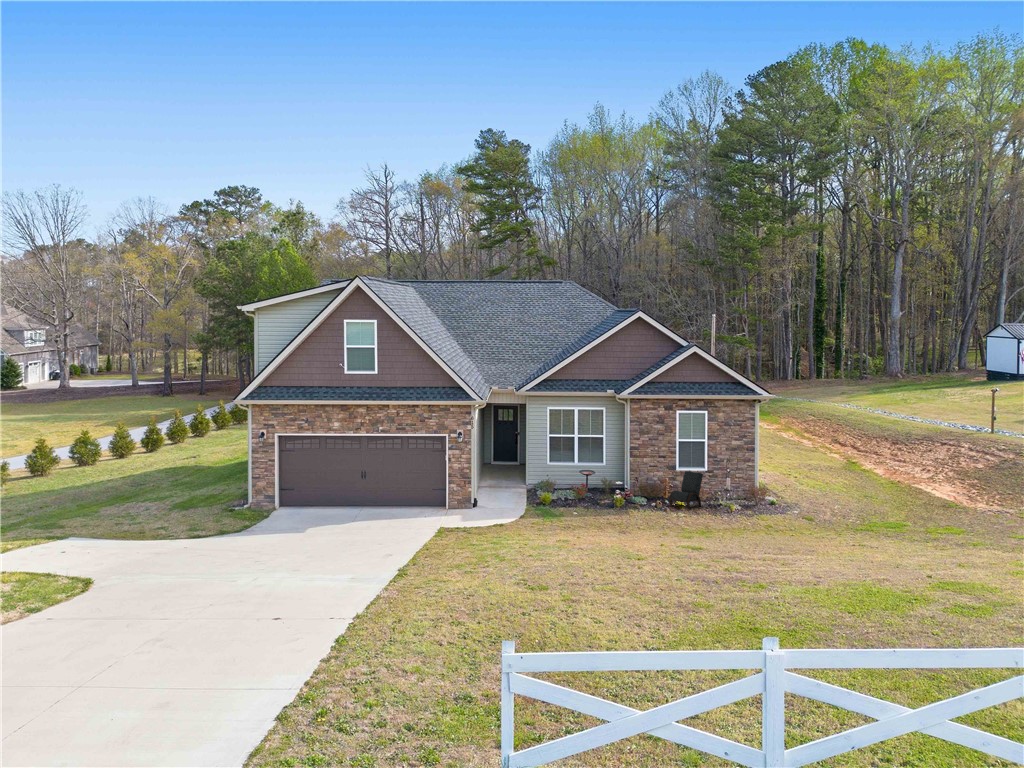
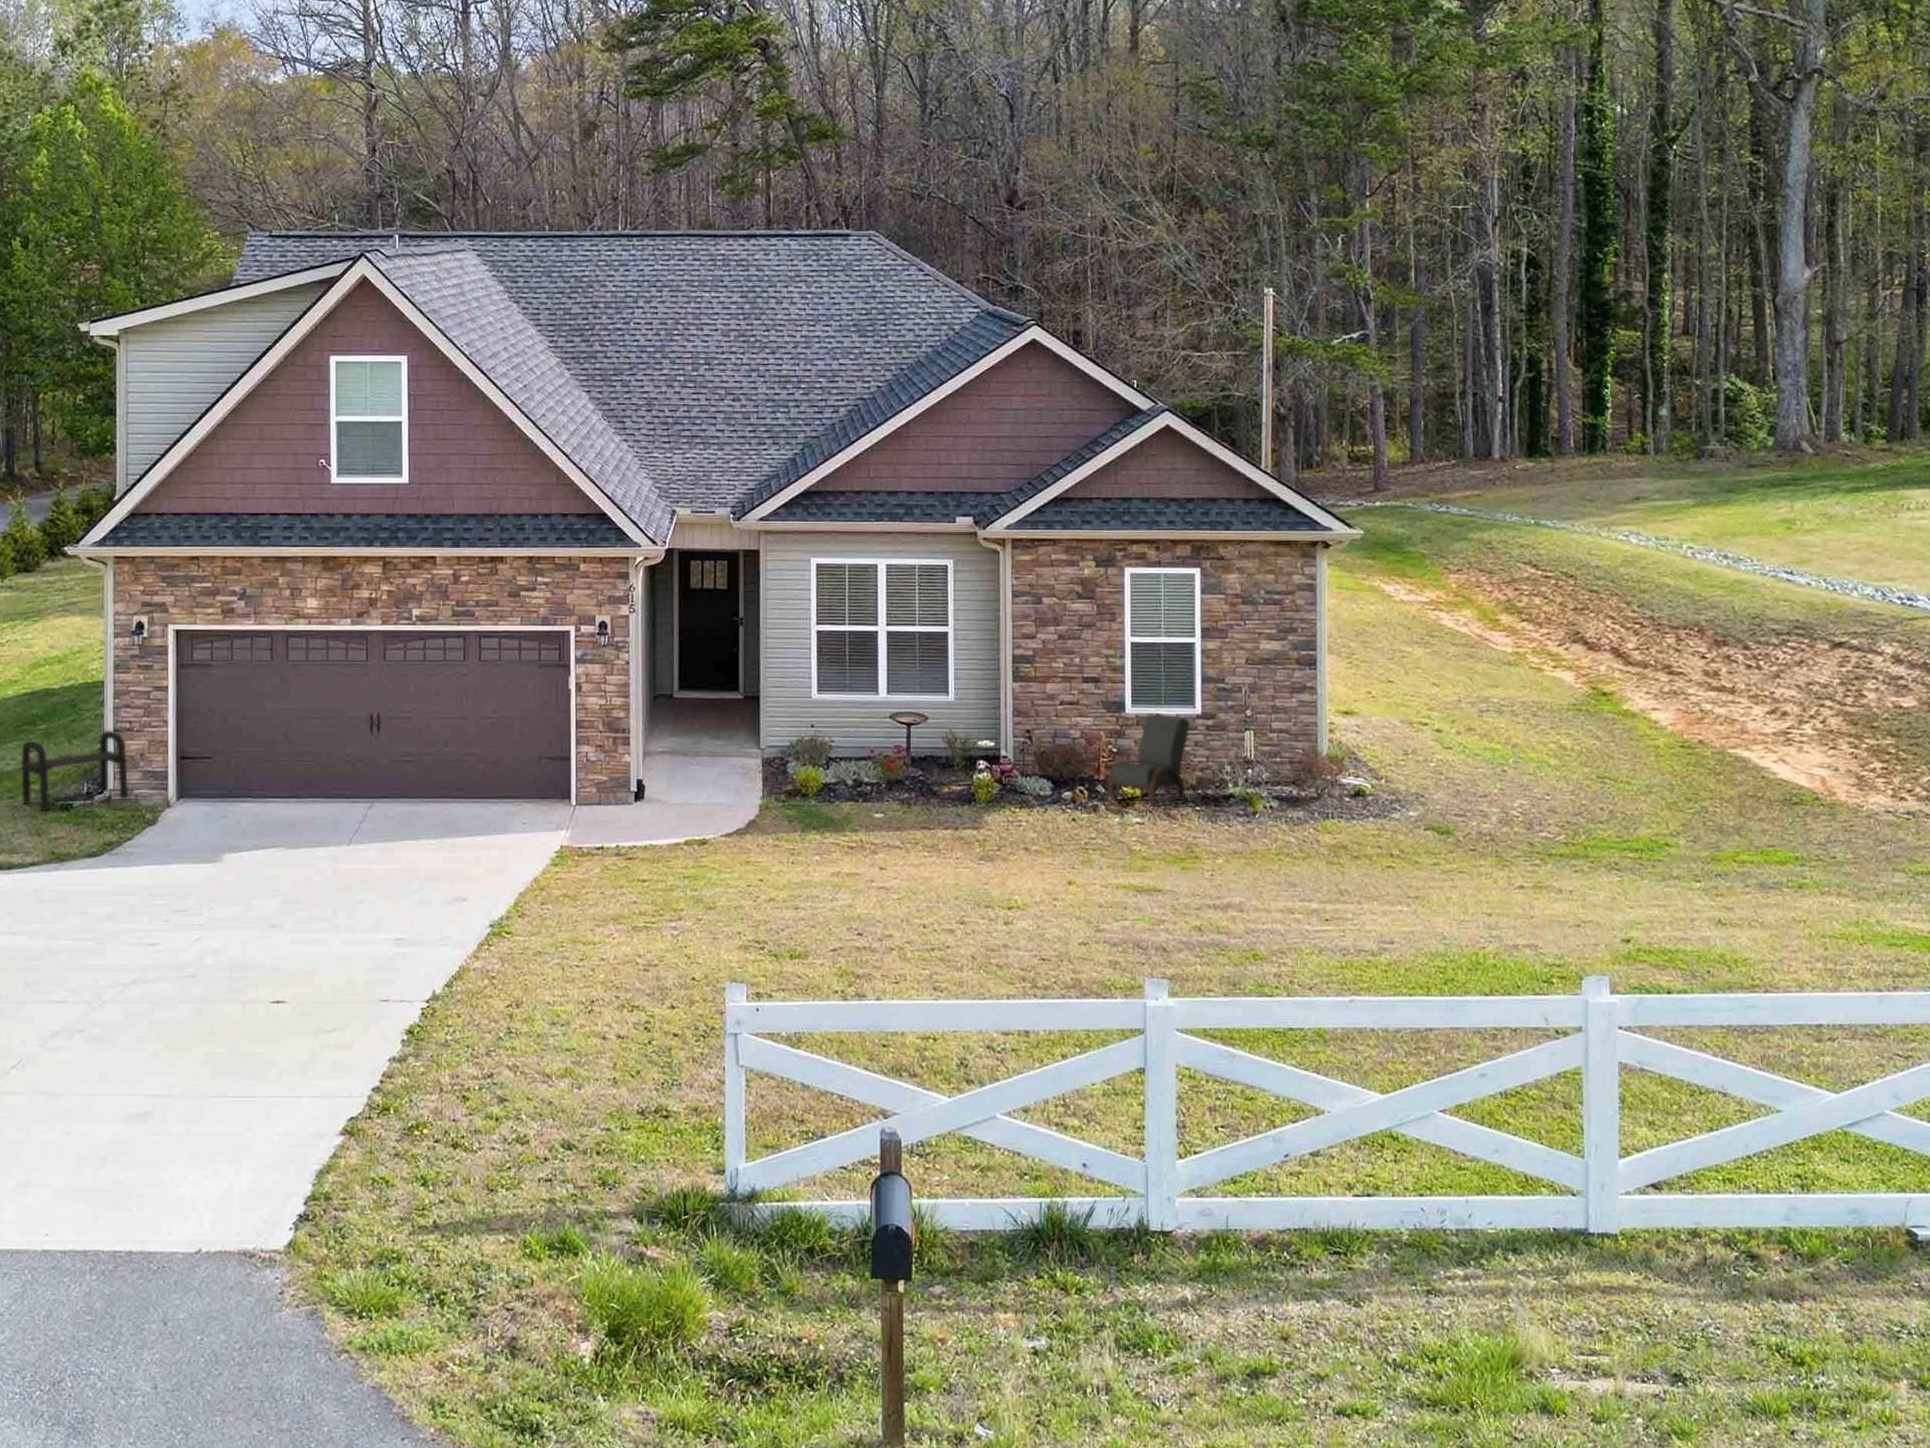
bench: none [211,478,257,513] -> present [22,731,128,811]

